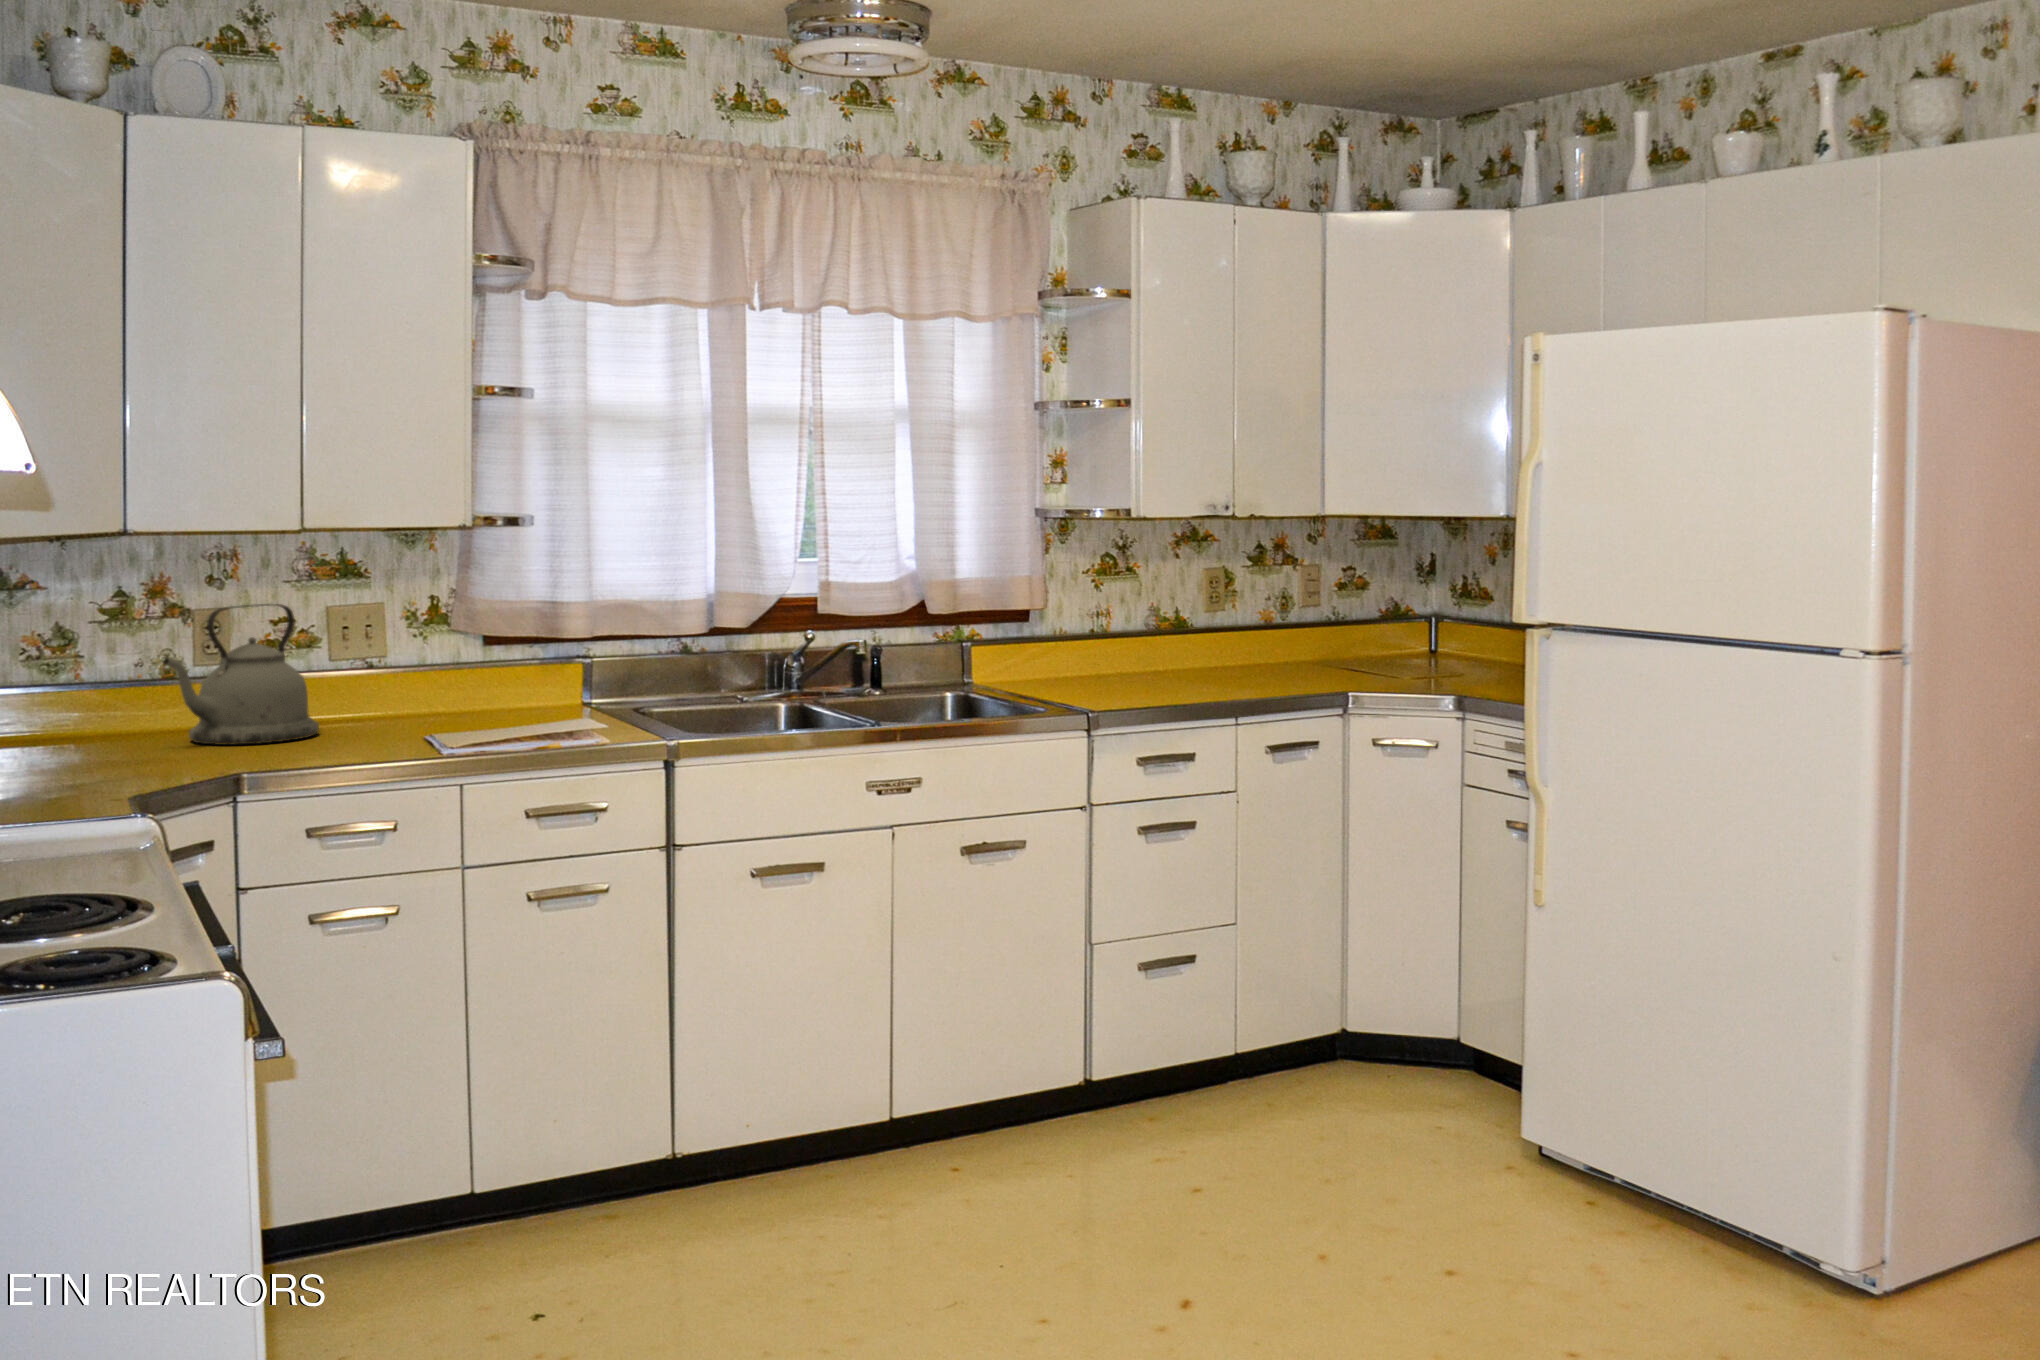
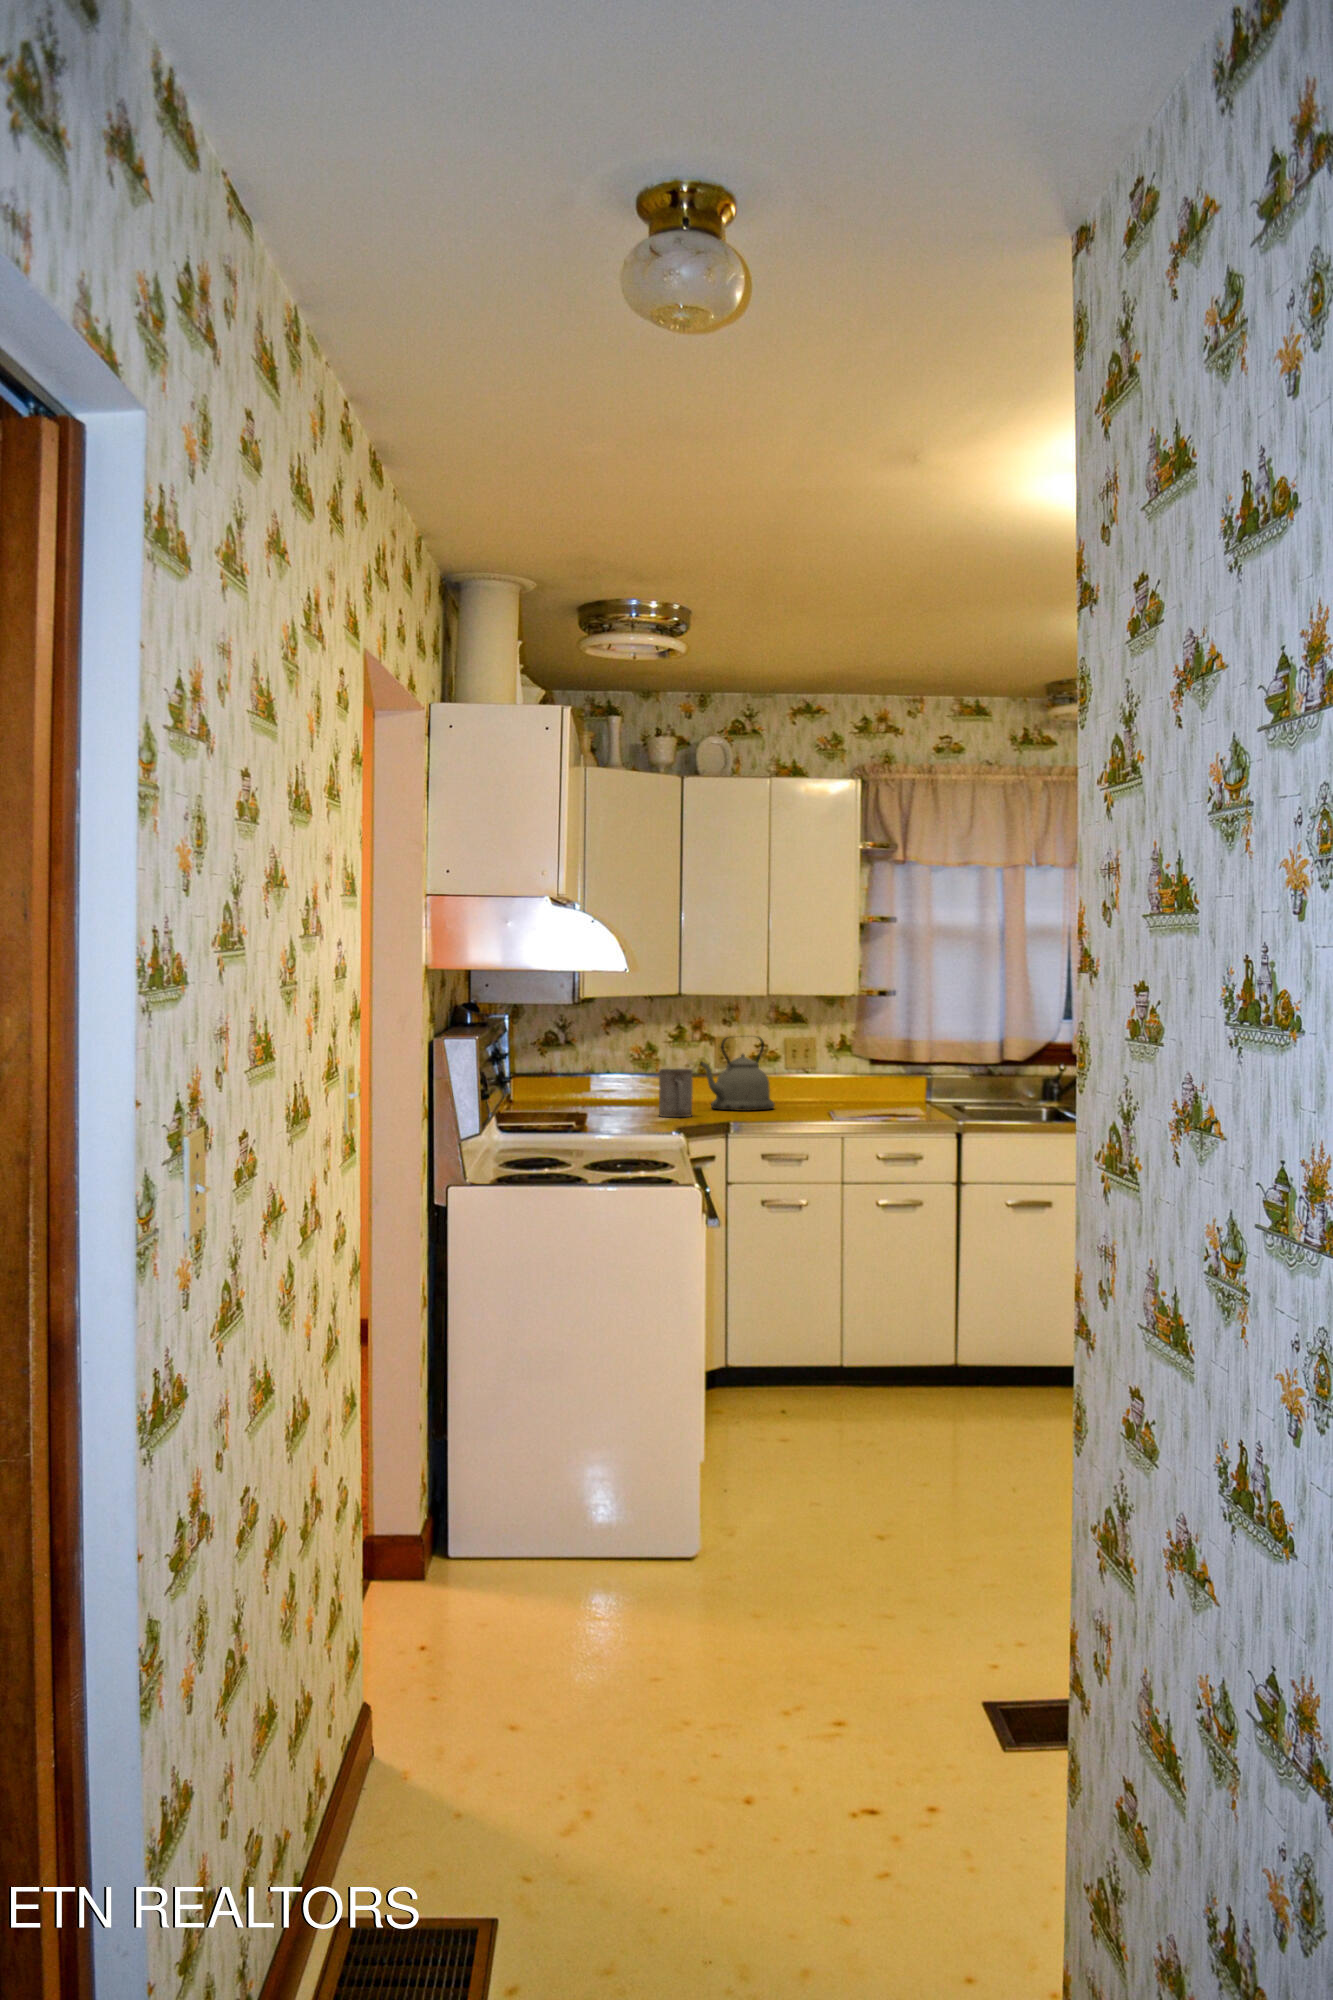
mug: none [74,676,153,774] -> present [659,1069,693,1117]

